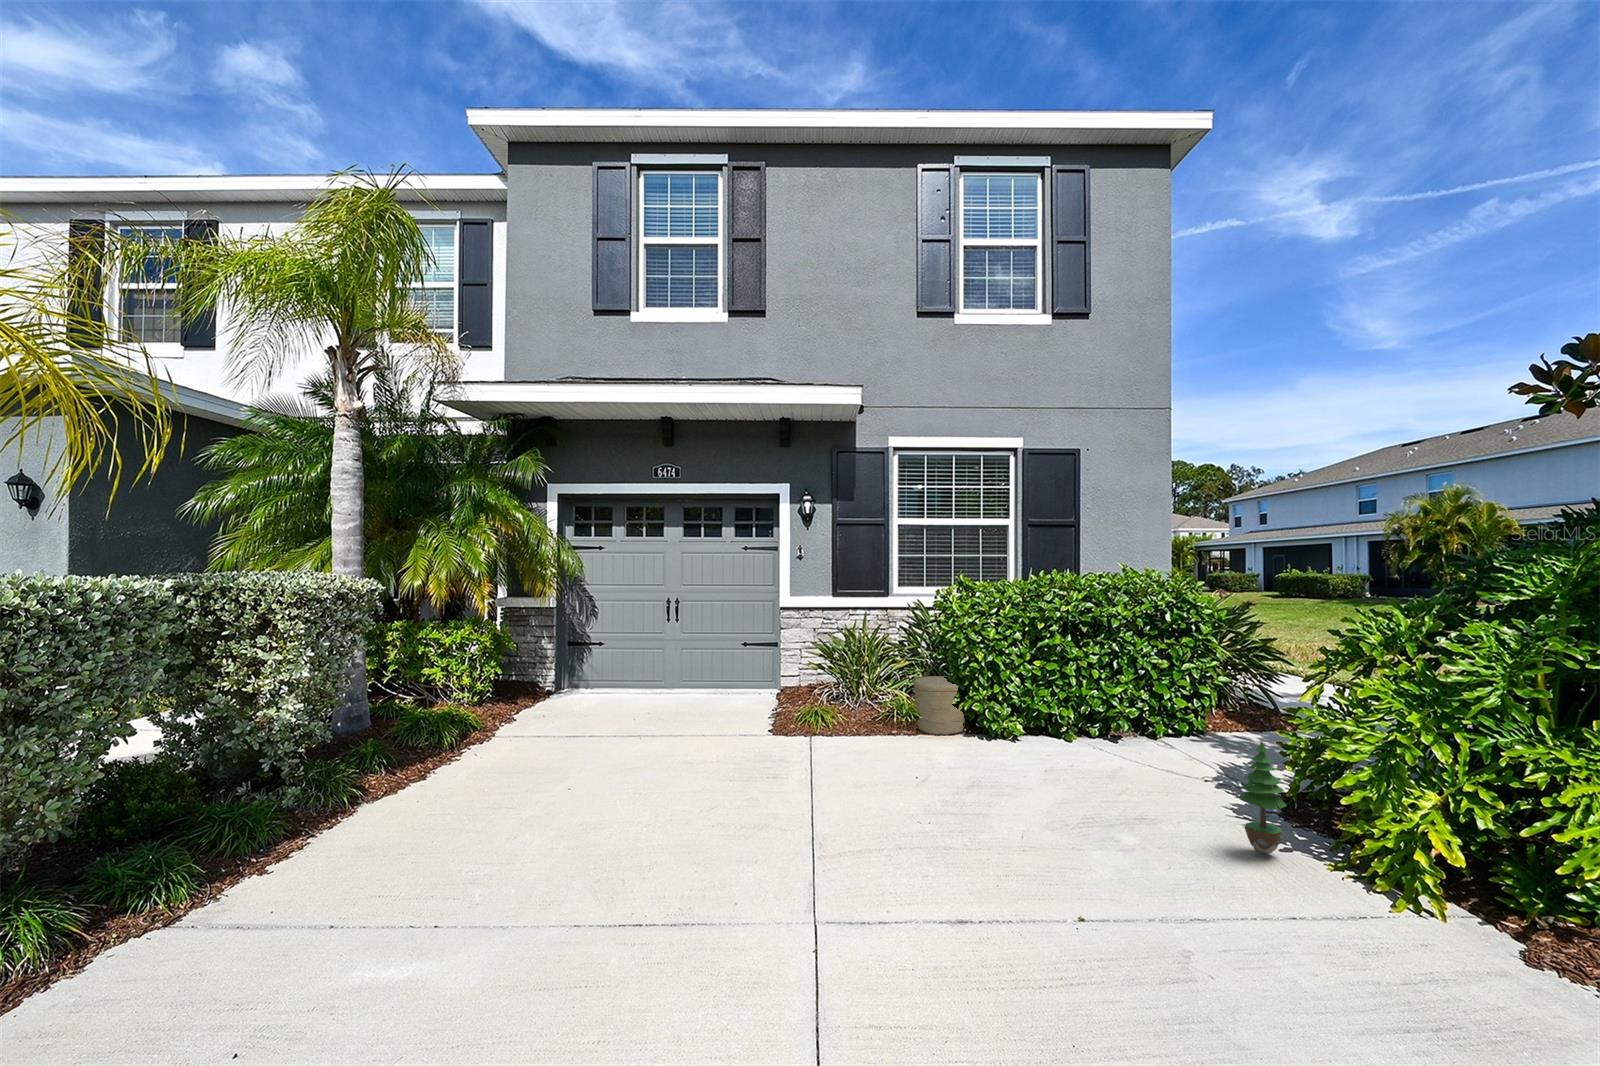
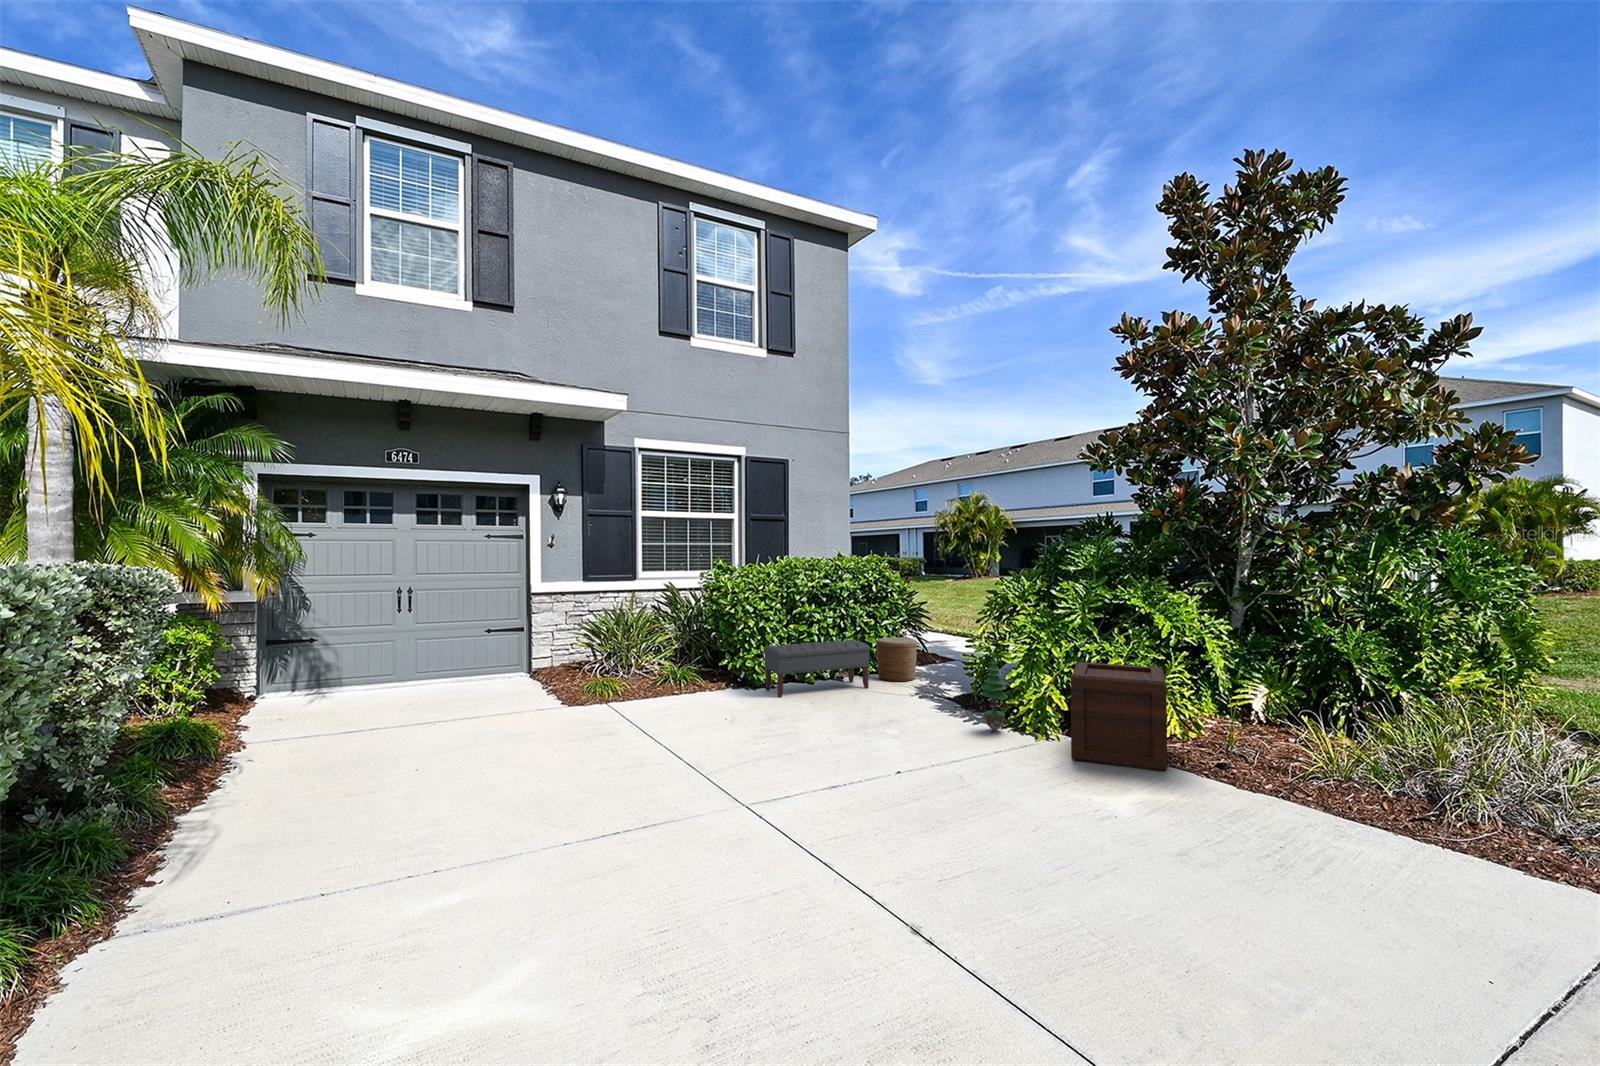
woven basket: present [914,676,965,735] -> present [876,637,917,682]
bench: none [995,685,1140,755] -> present [763,640,870,697]
wooden crate: none [1348,770,1595,1005] -> present [1071,662,1167,771]

